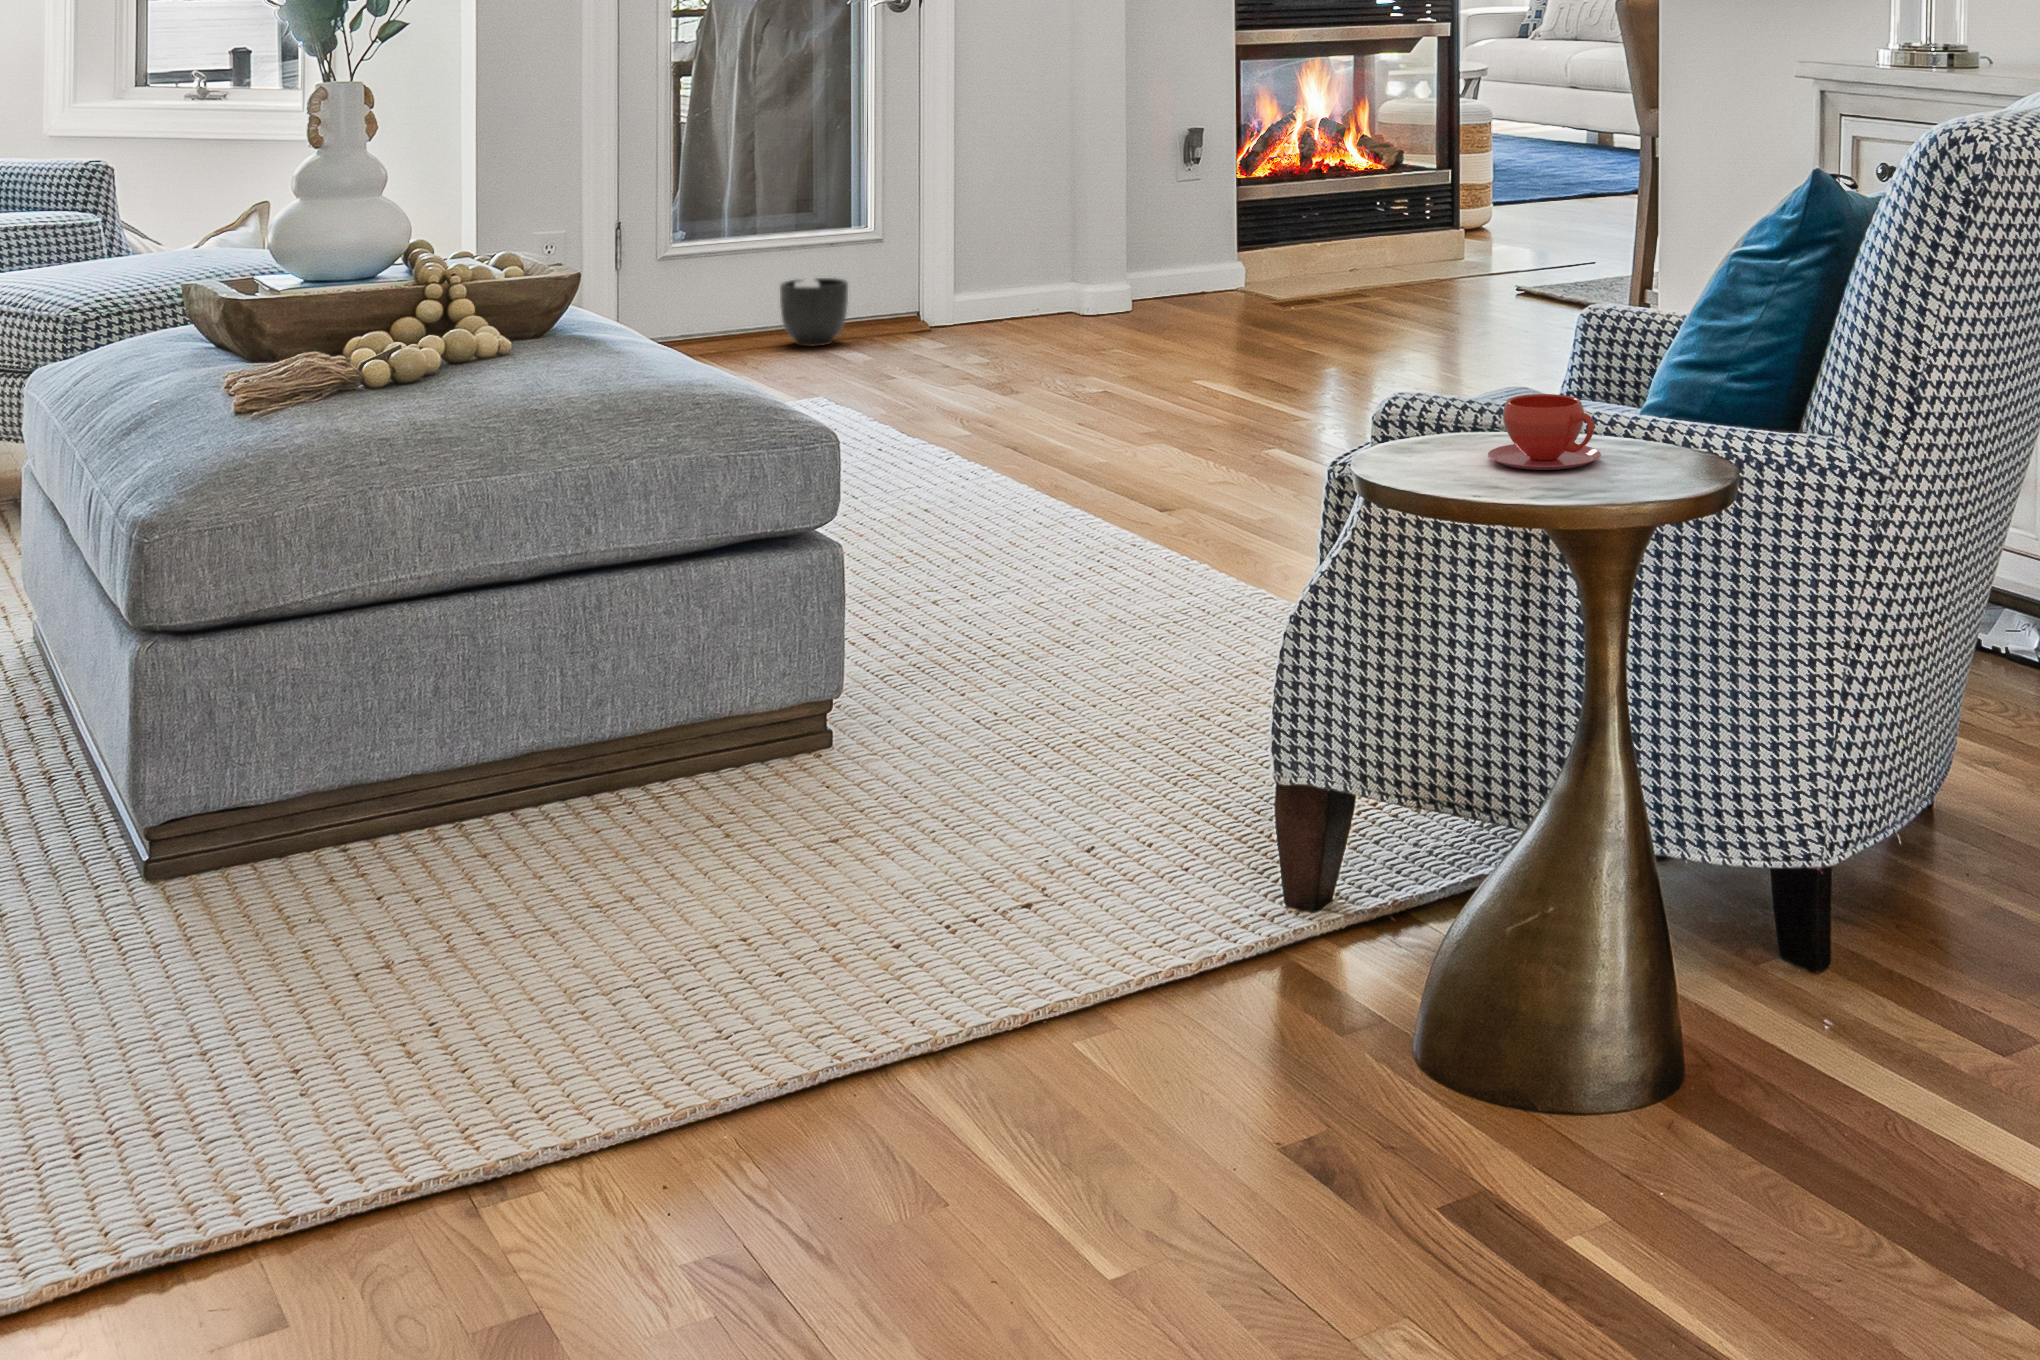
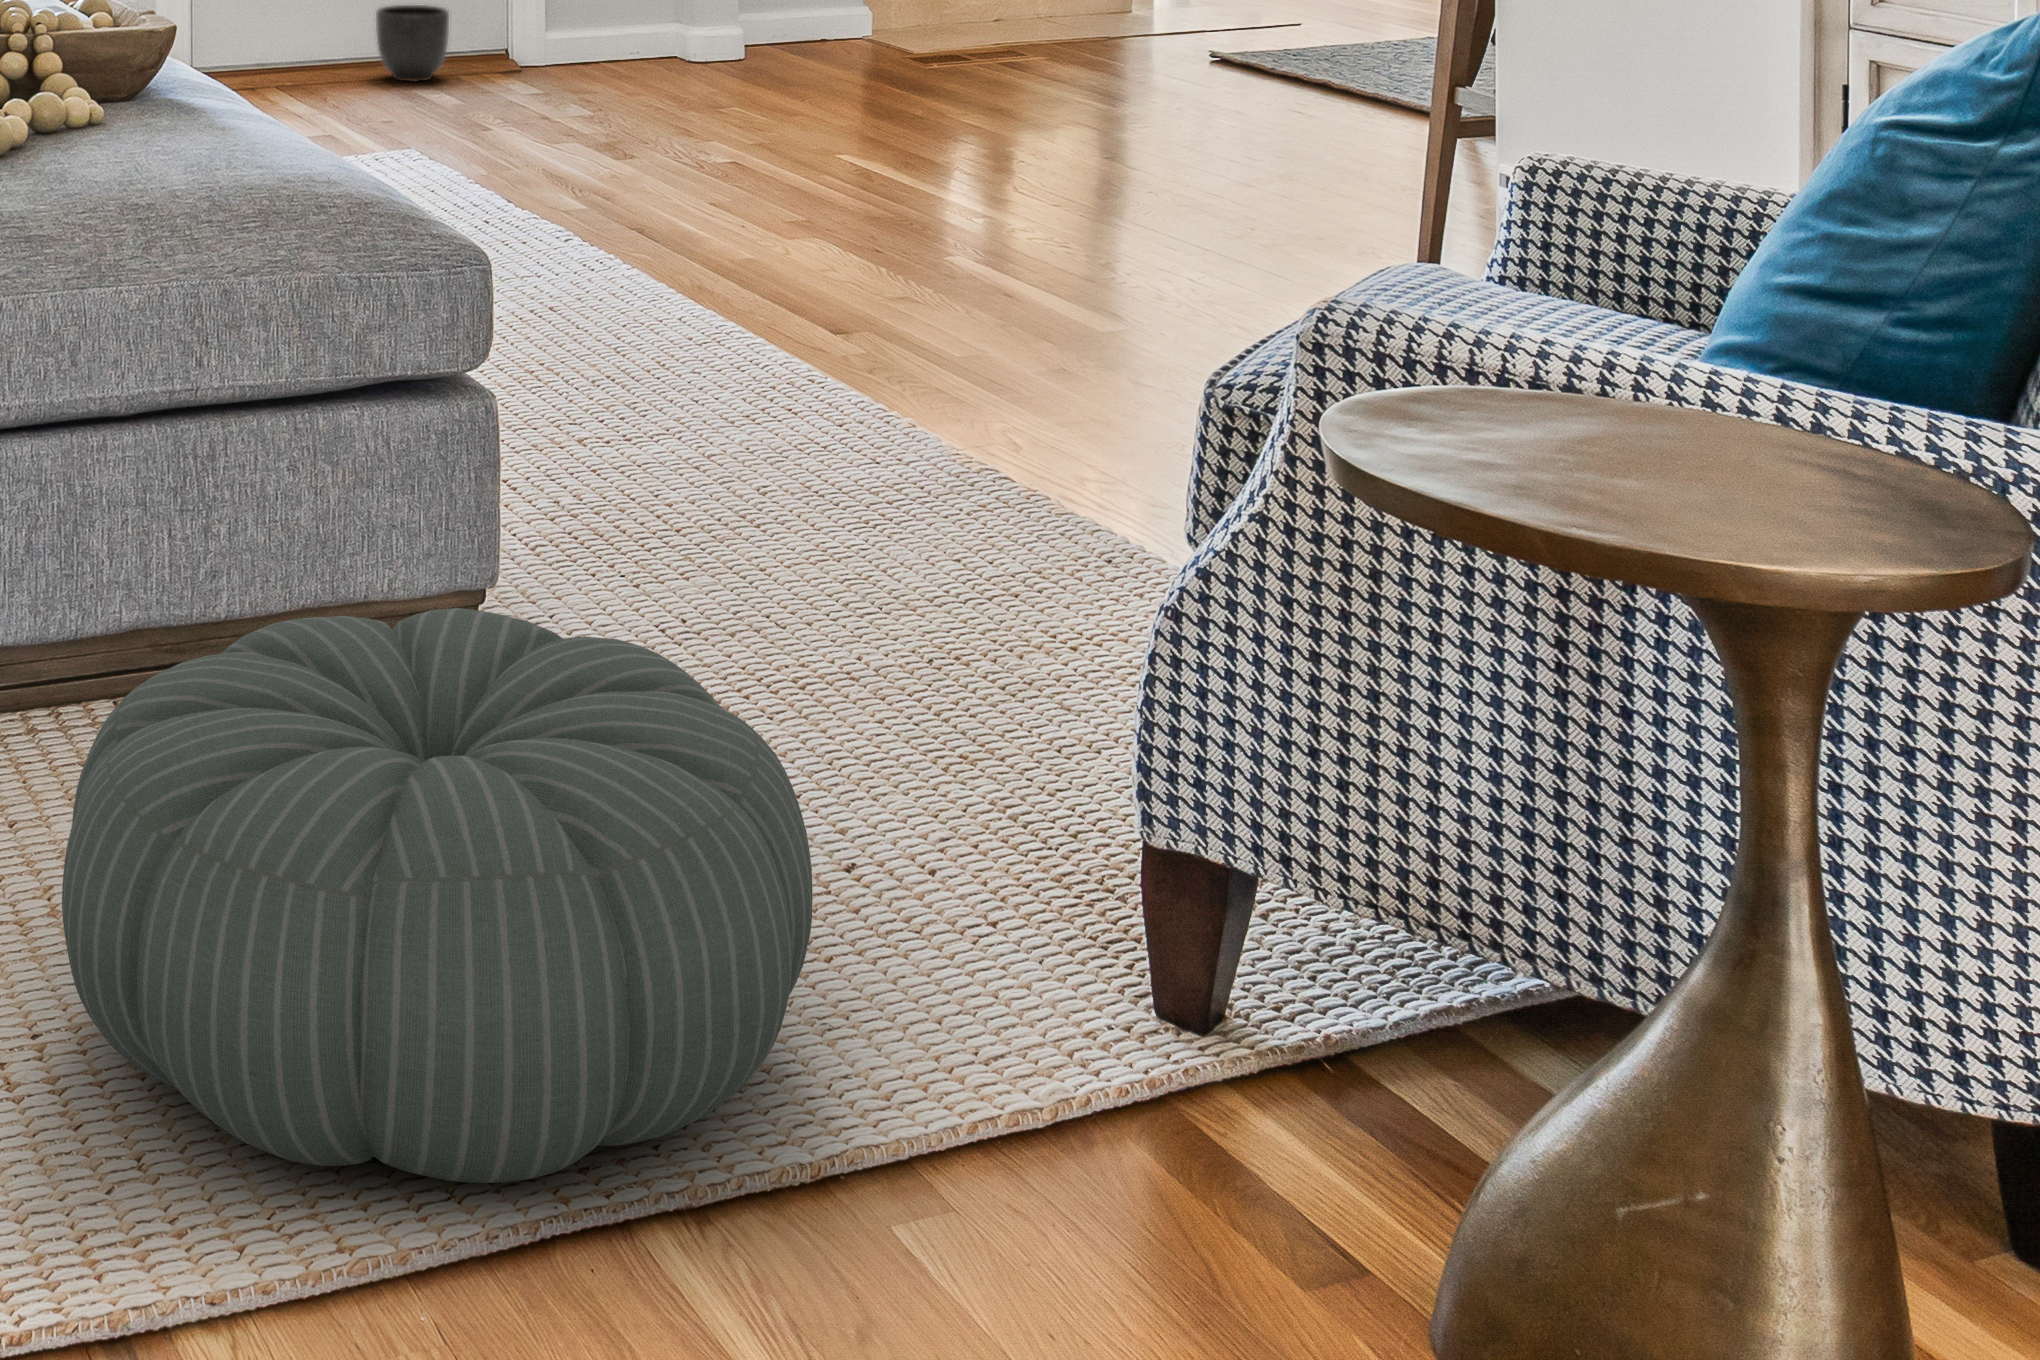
teacup: present [1488,394,1601,470] -> none [1563,348,1761,480]
pouf: none [447,679,1026,1052] -> present [62,608,813,1183]

